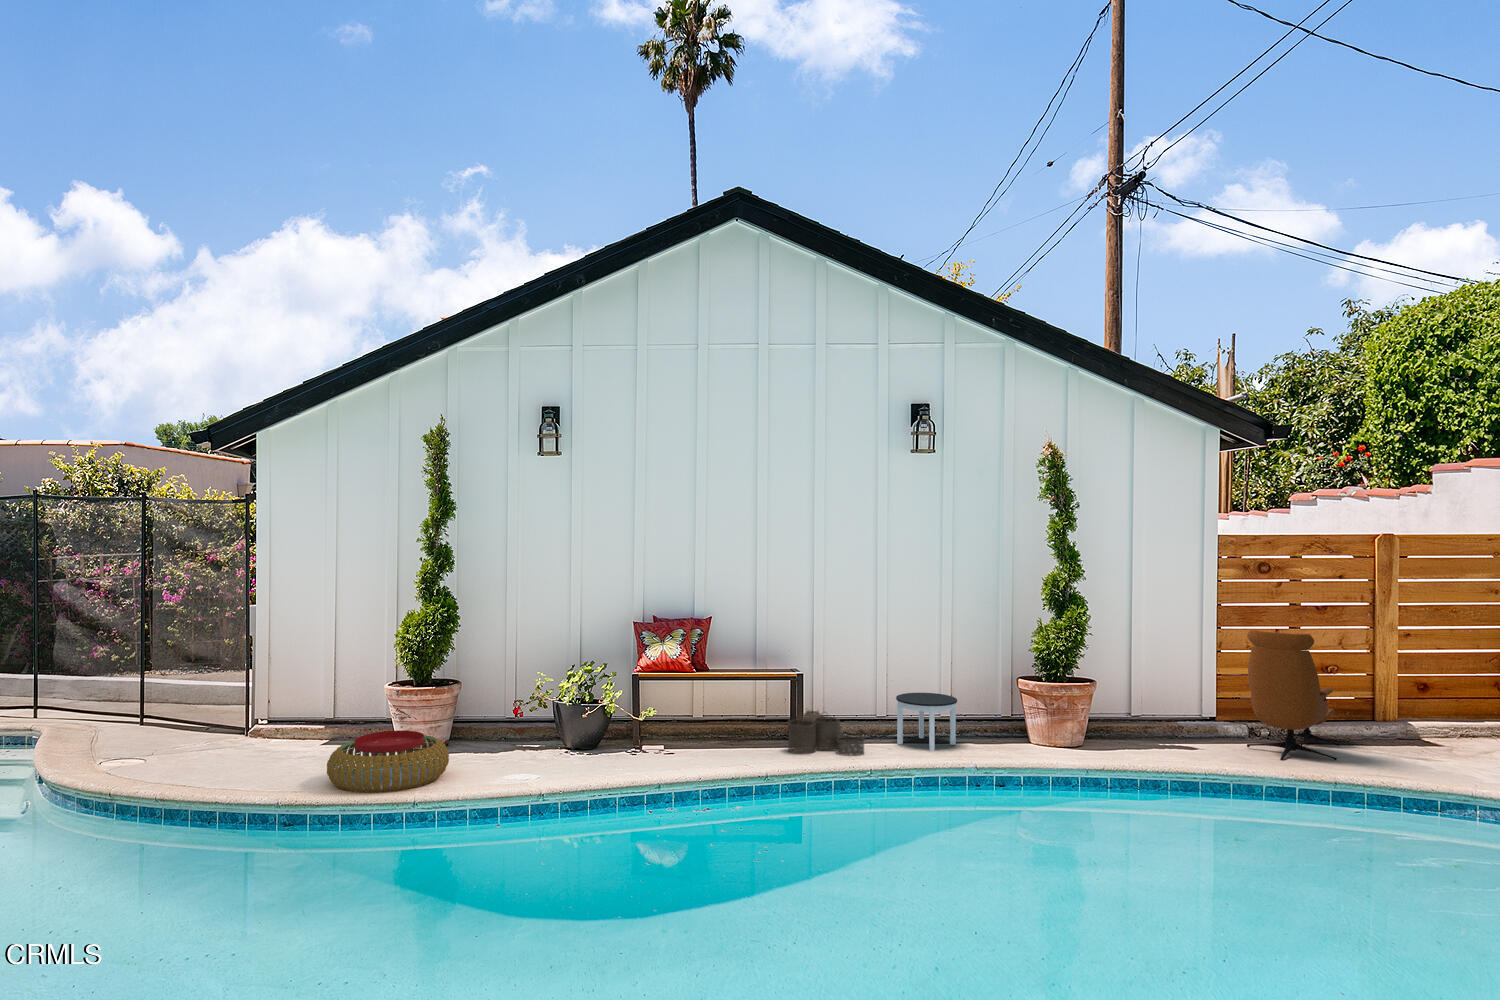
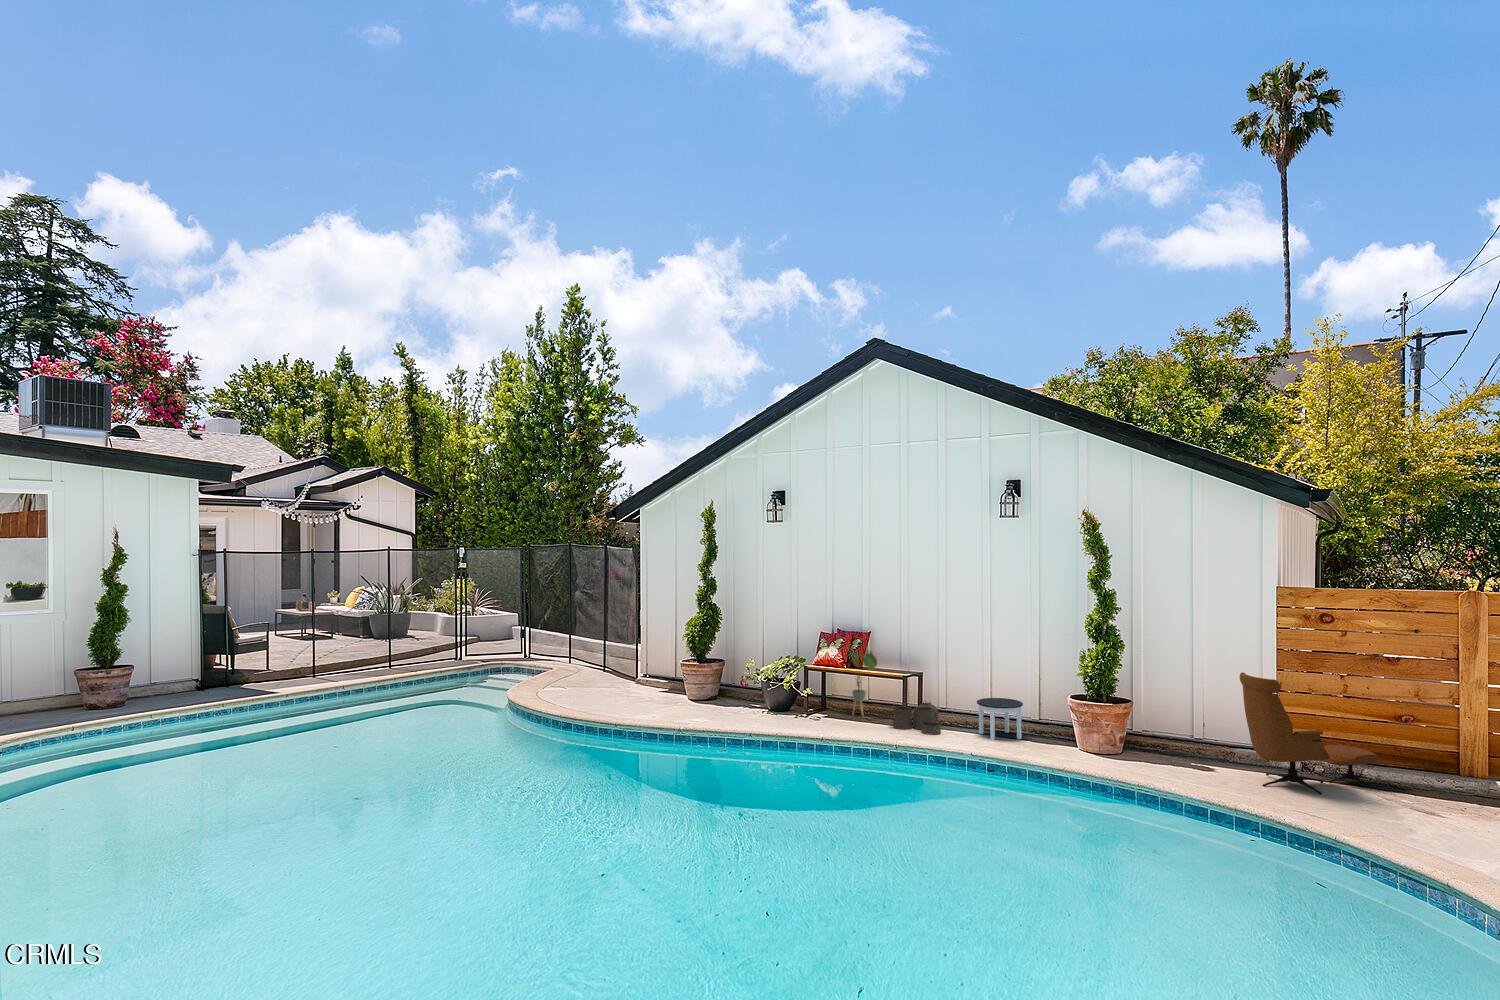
house plant: none [686,643,744,744] -> present [847,650,877,716]
pouf: present [327,730,449,792] -> none [630,684,691,715]

